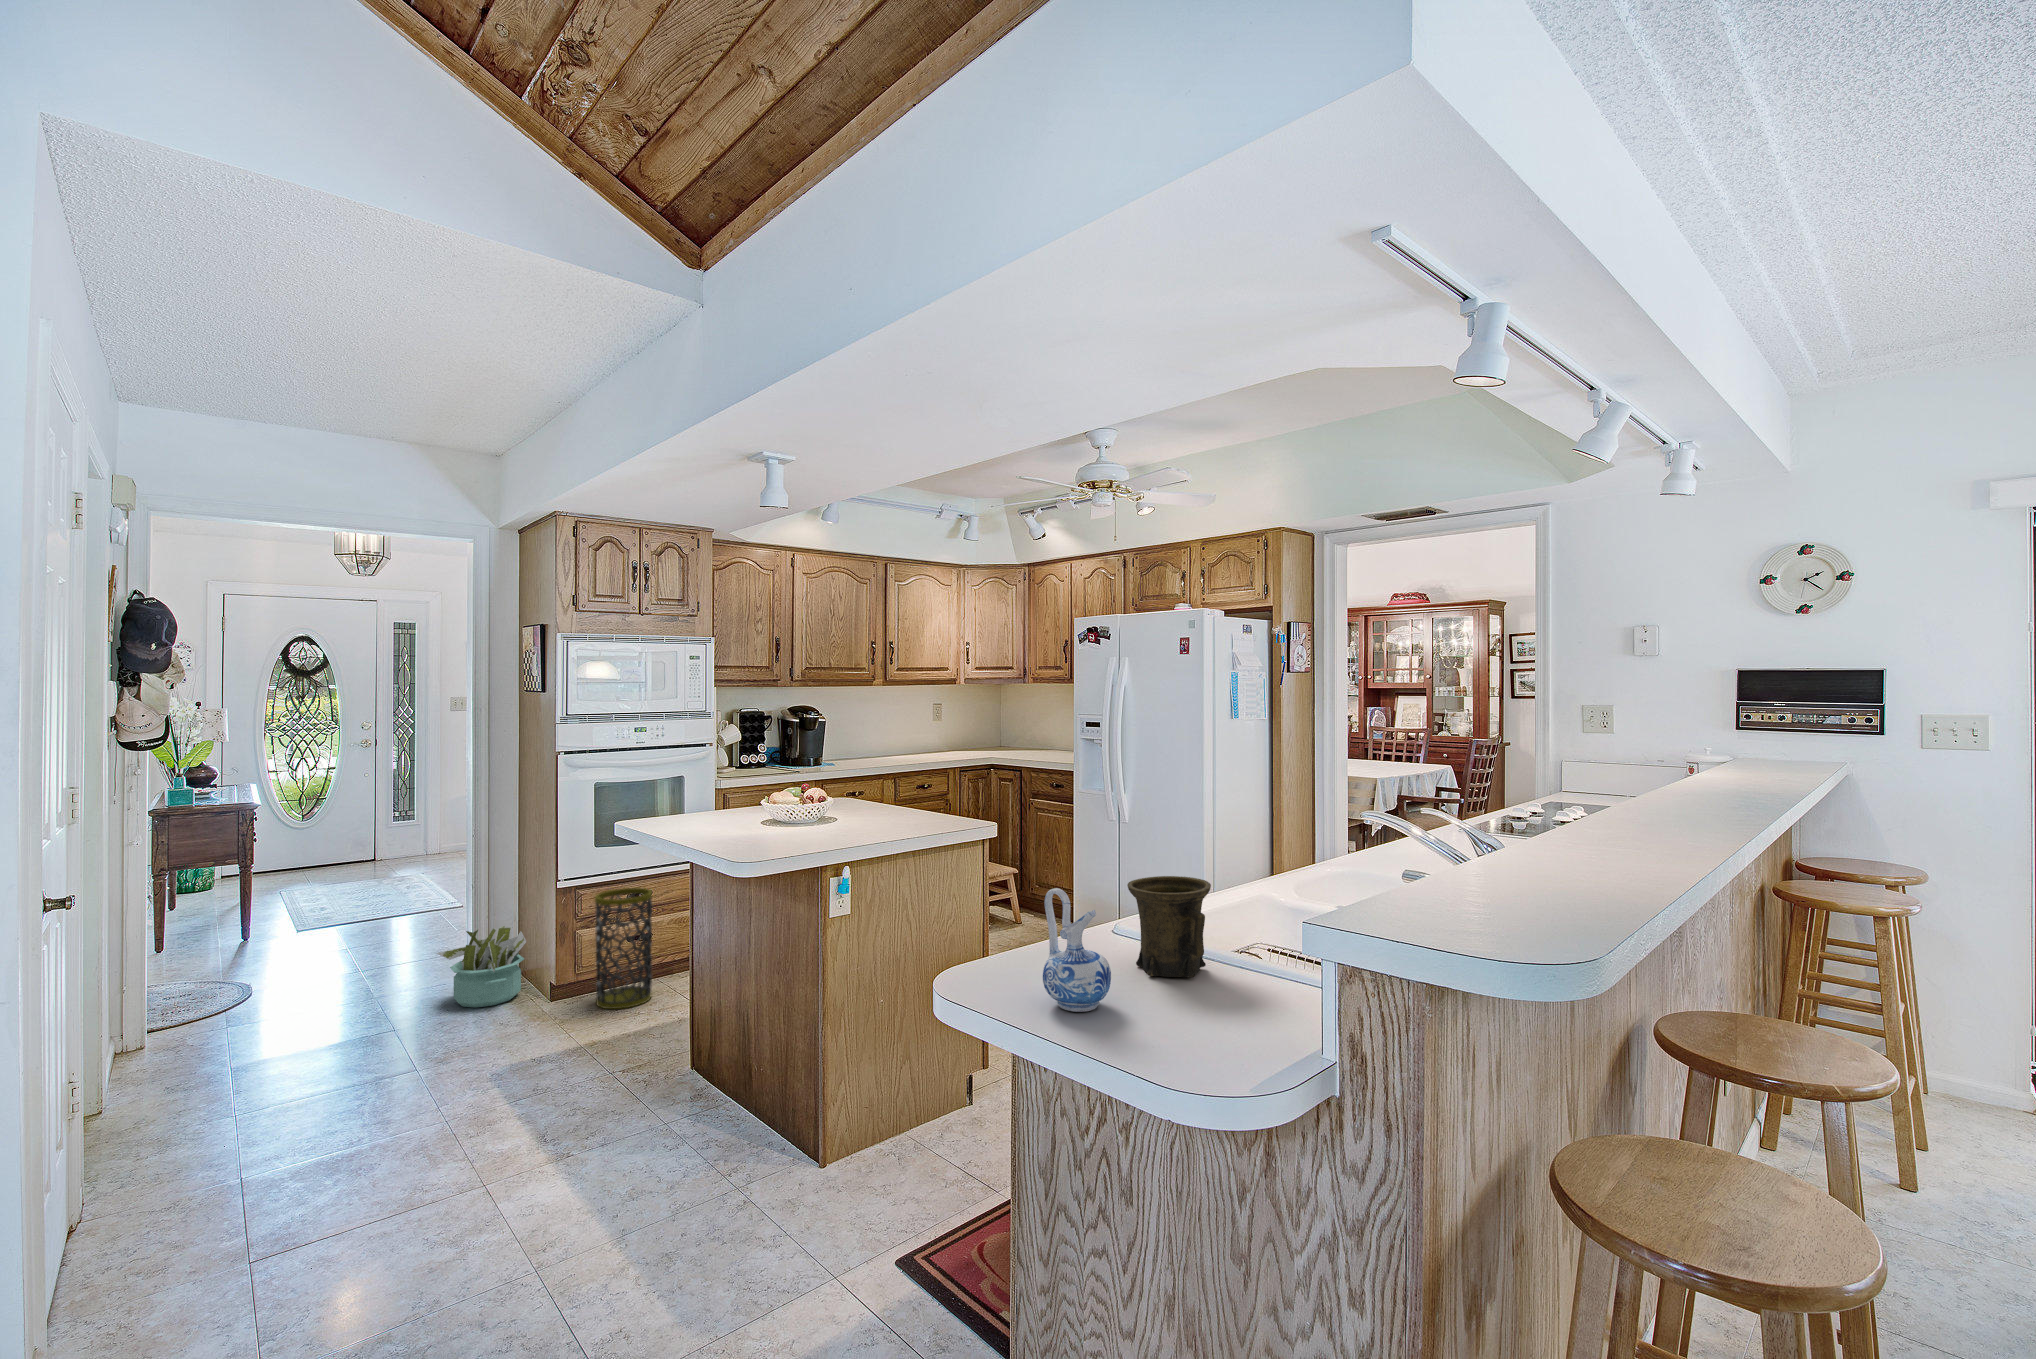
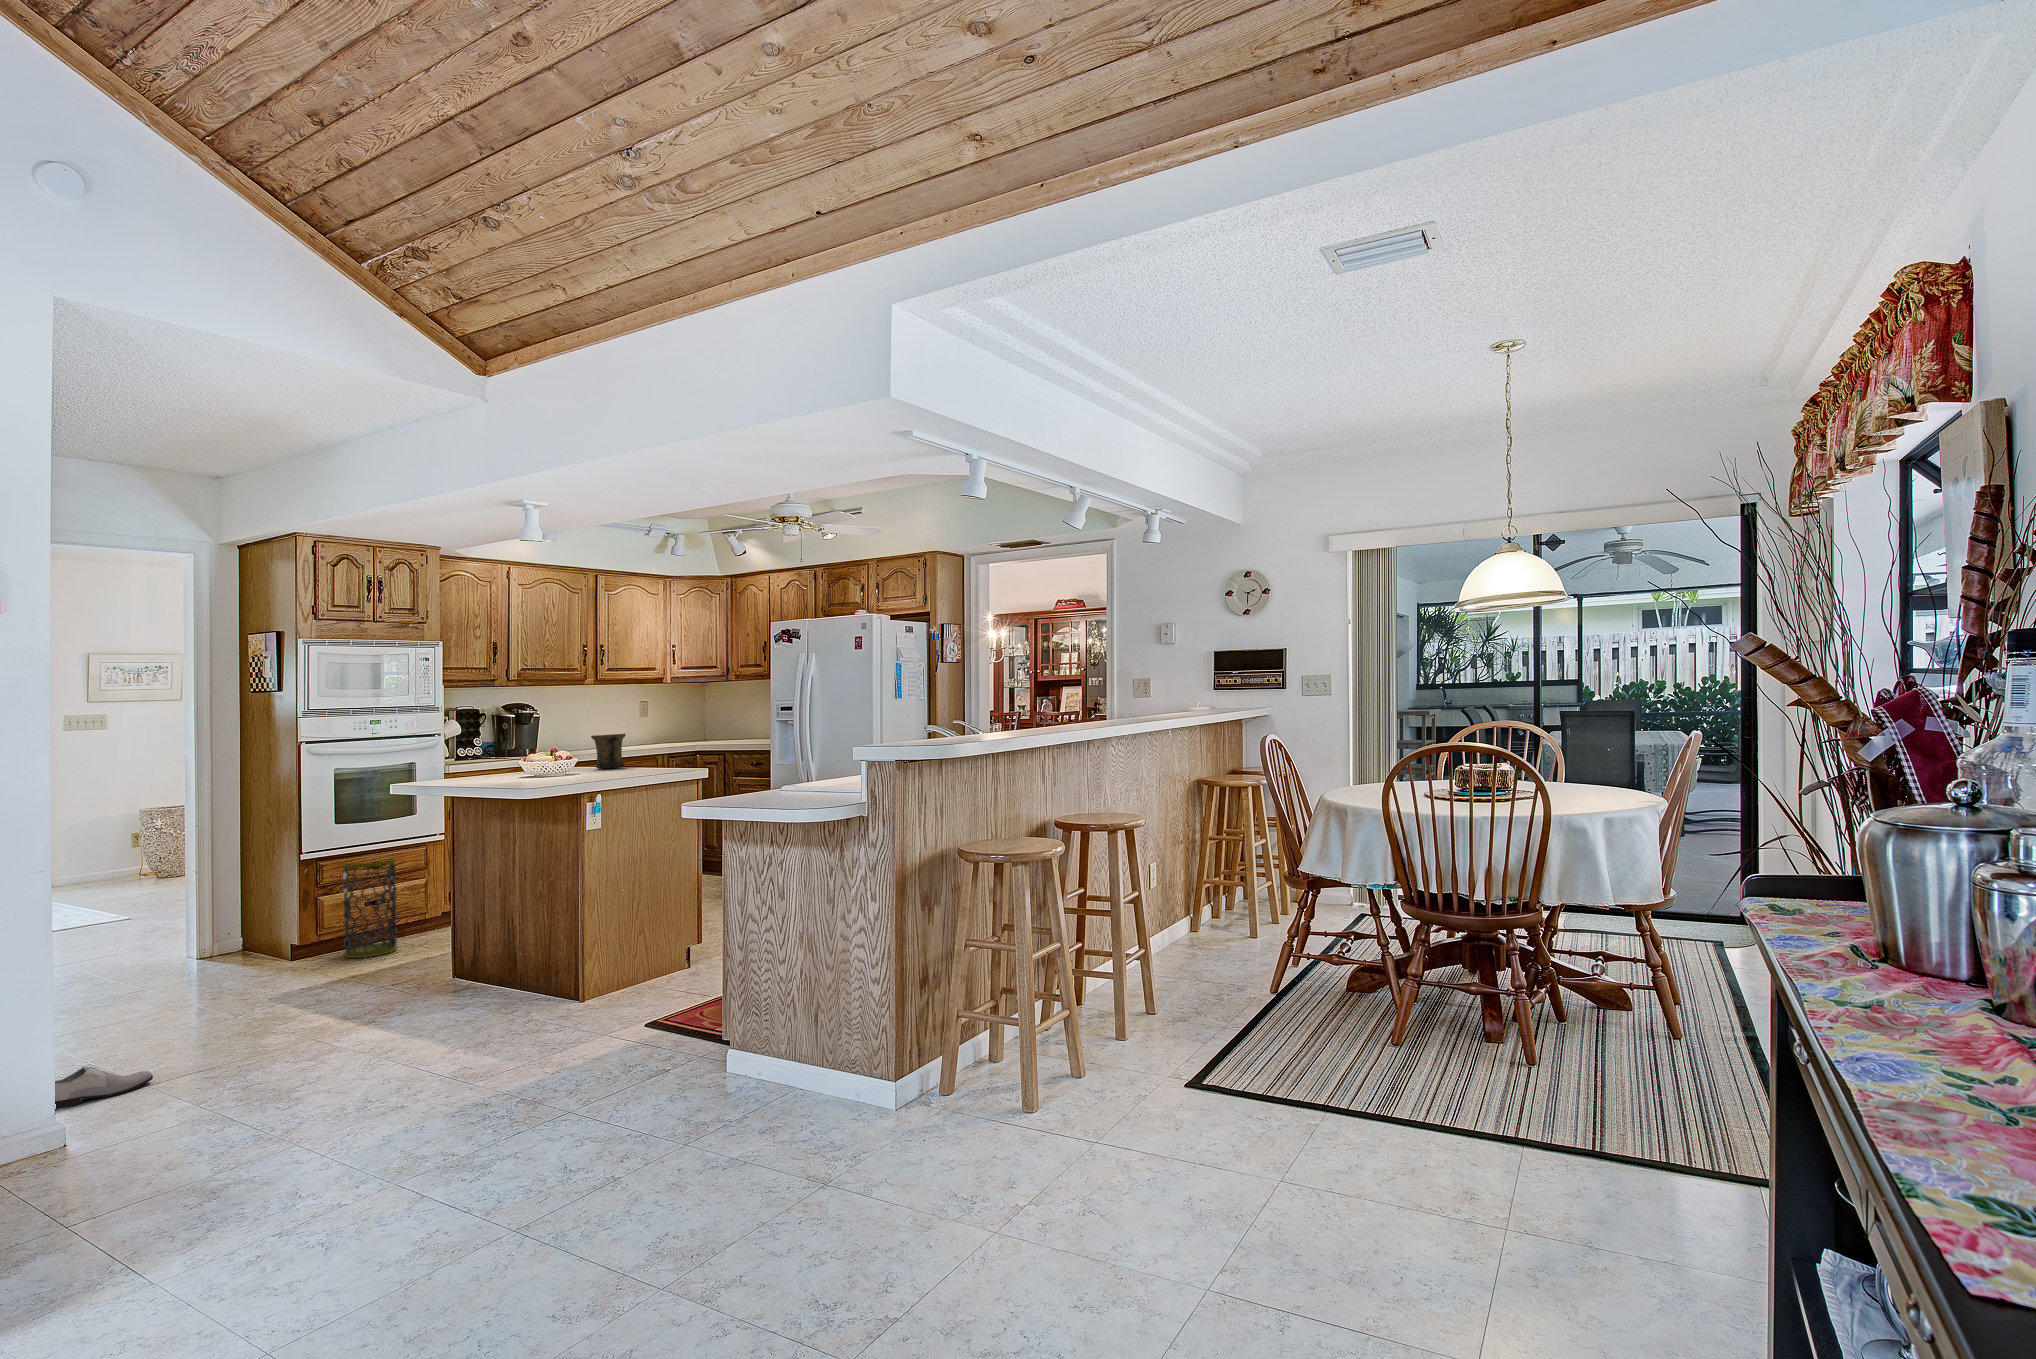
mug: present [1127,876,1211,977] -> present [591,734,626,769]
ceramic pitcher: present [1043,888,1111,1012] -> none [735,744,771,803]
decorative plant: present [437,926,527,1008] -> none [178,899,271,969]
shoe: none [81,1256,246,1328] -> present [55,1067,153,1109]

